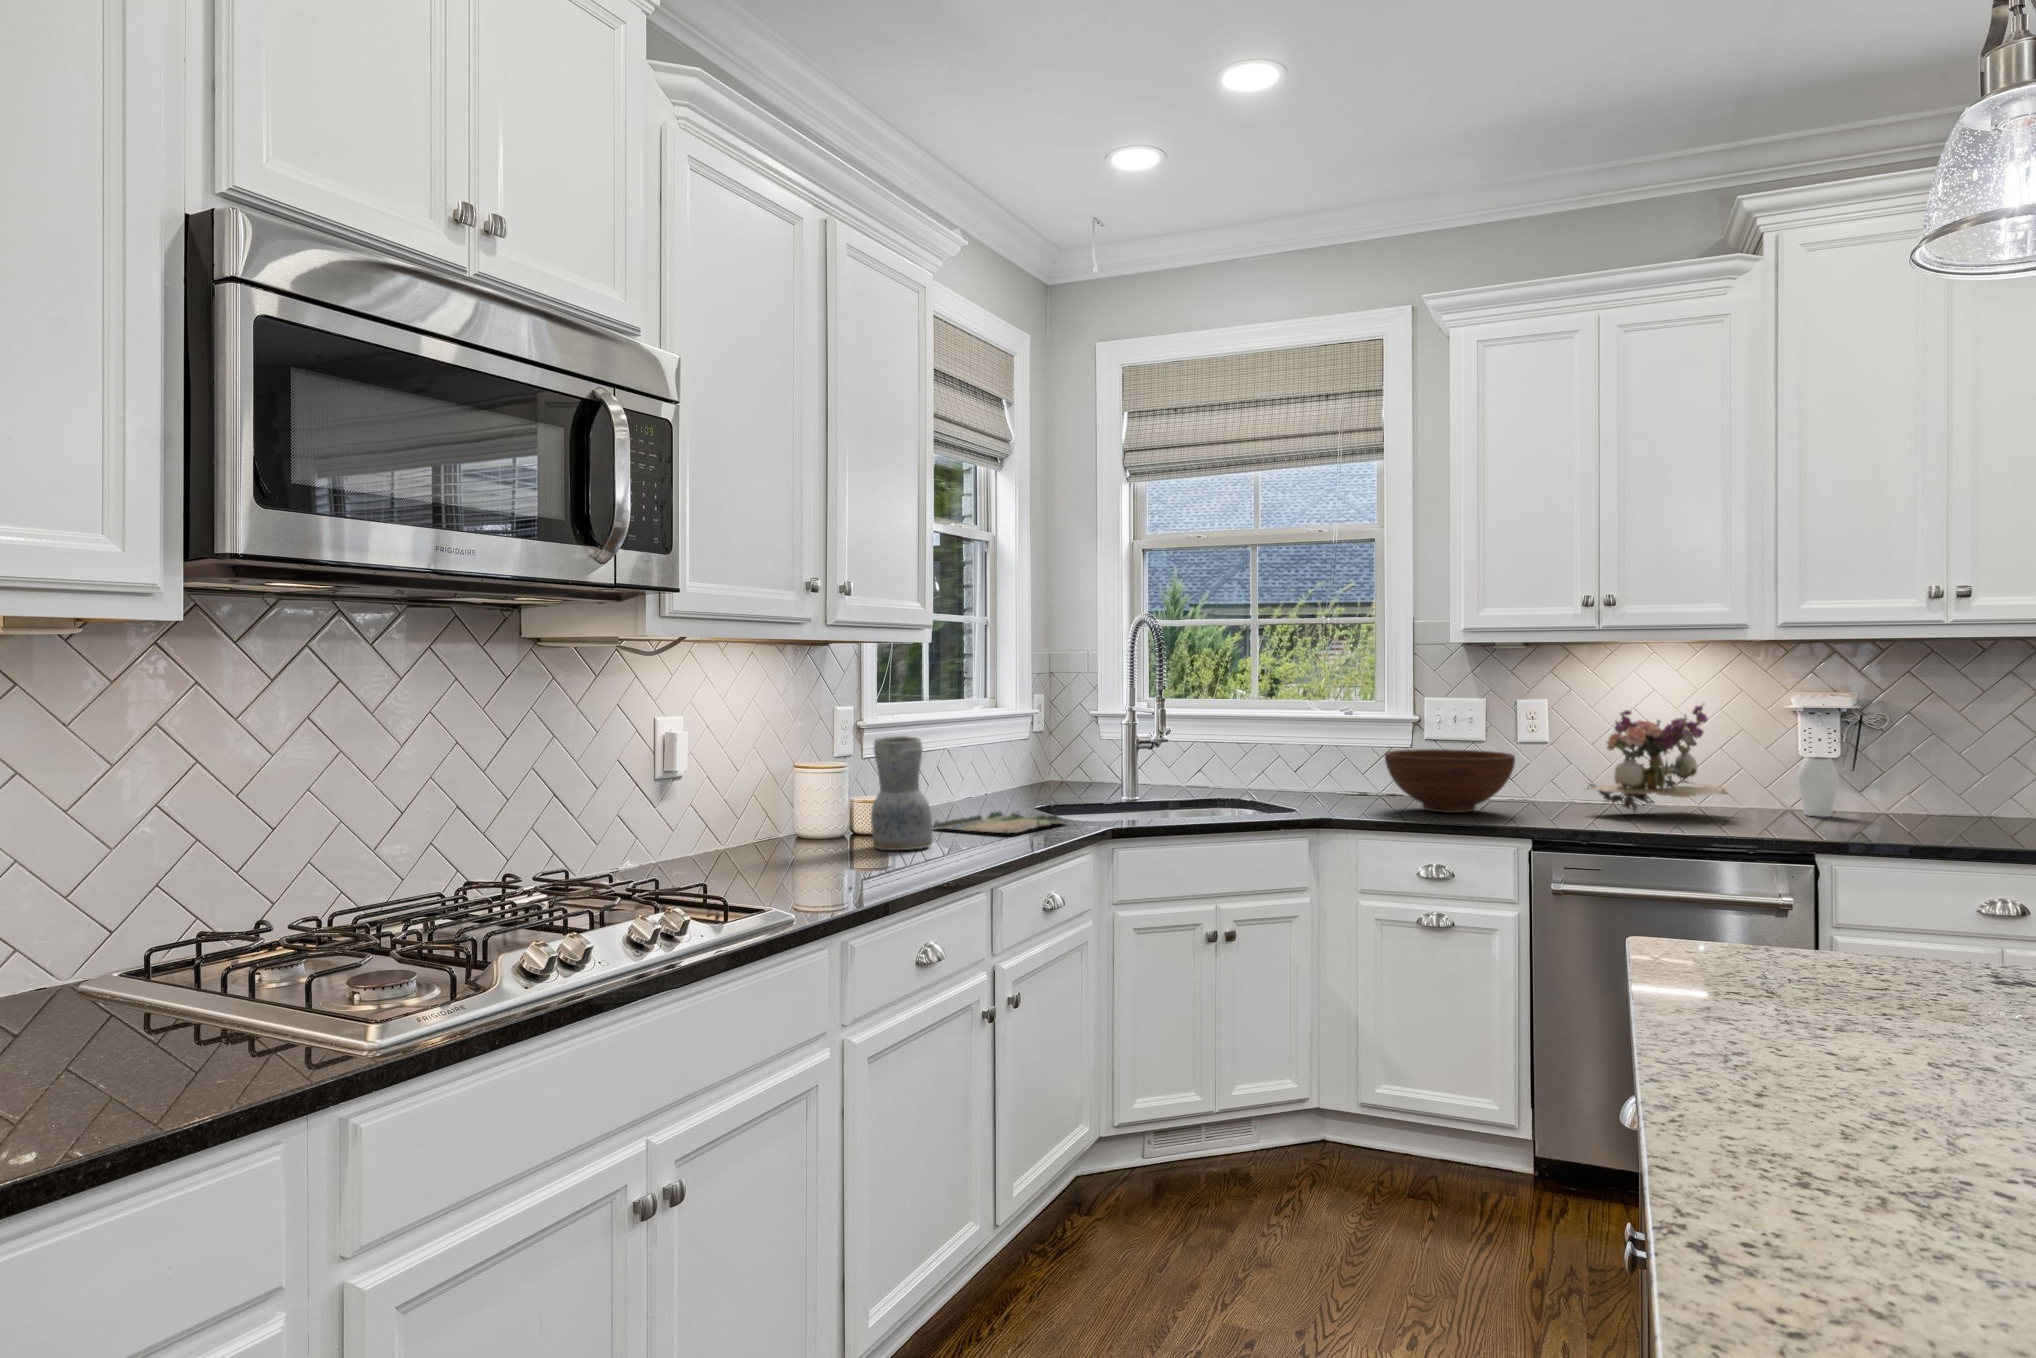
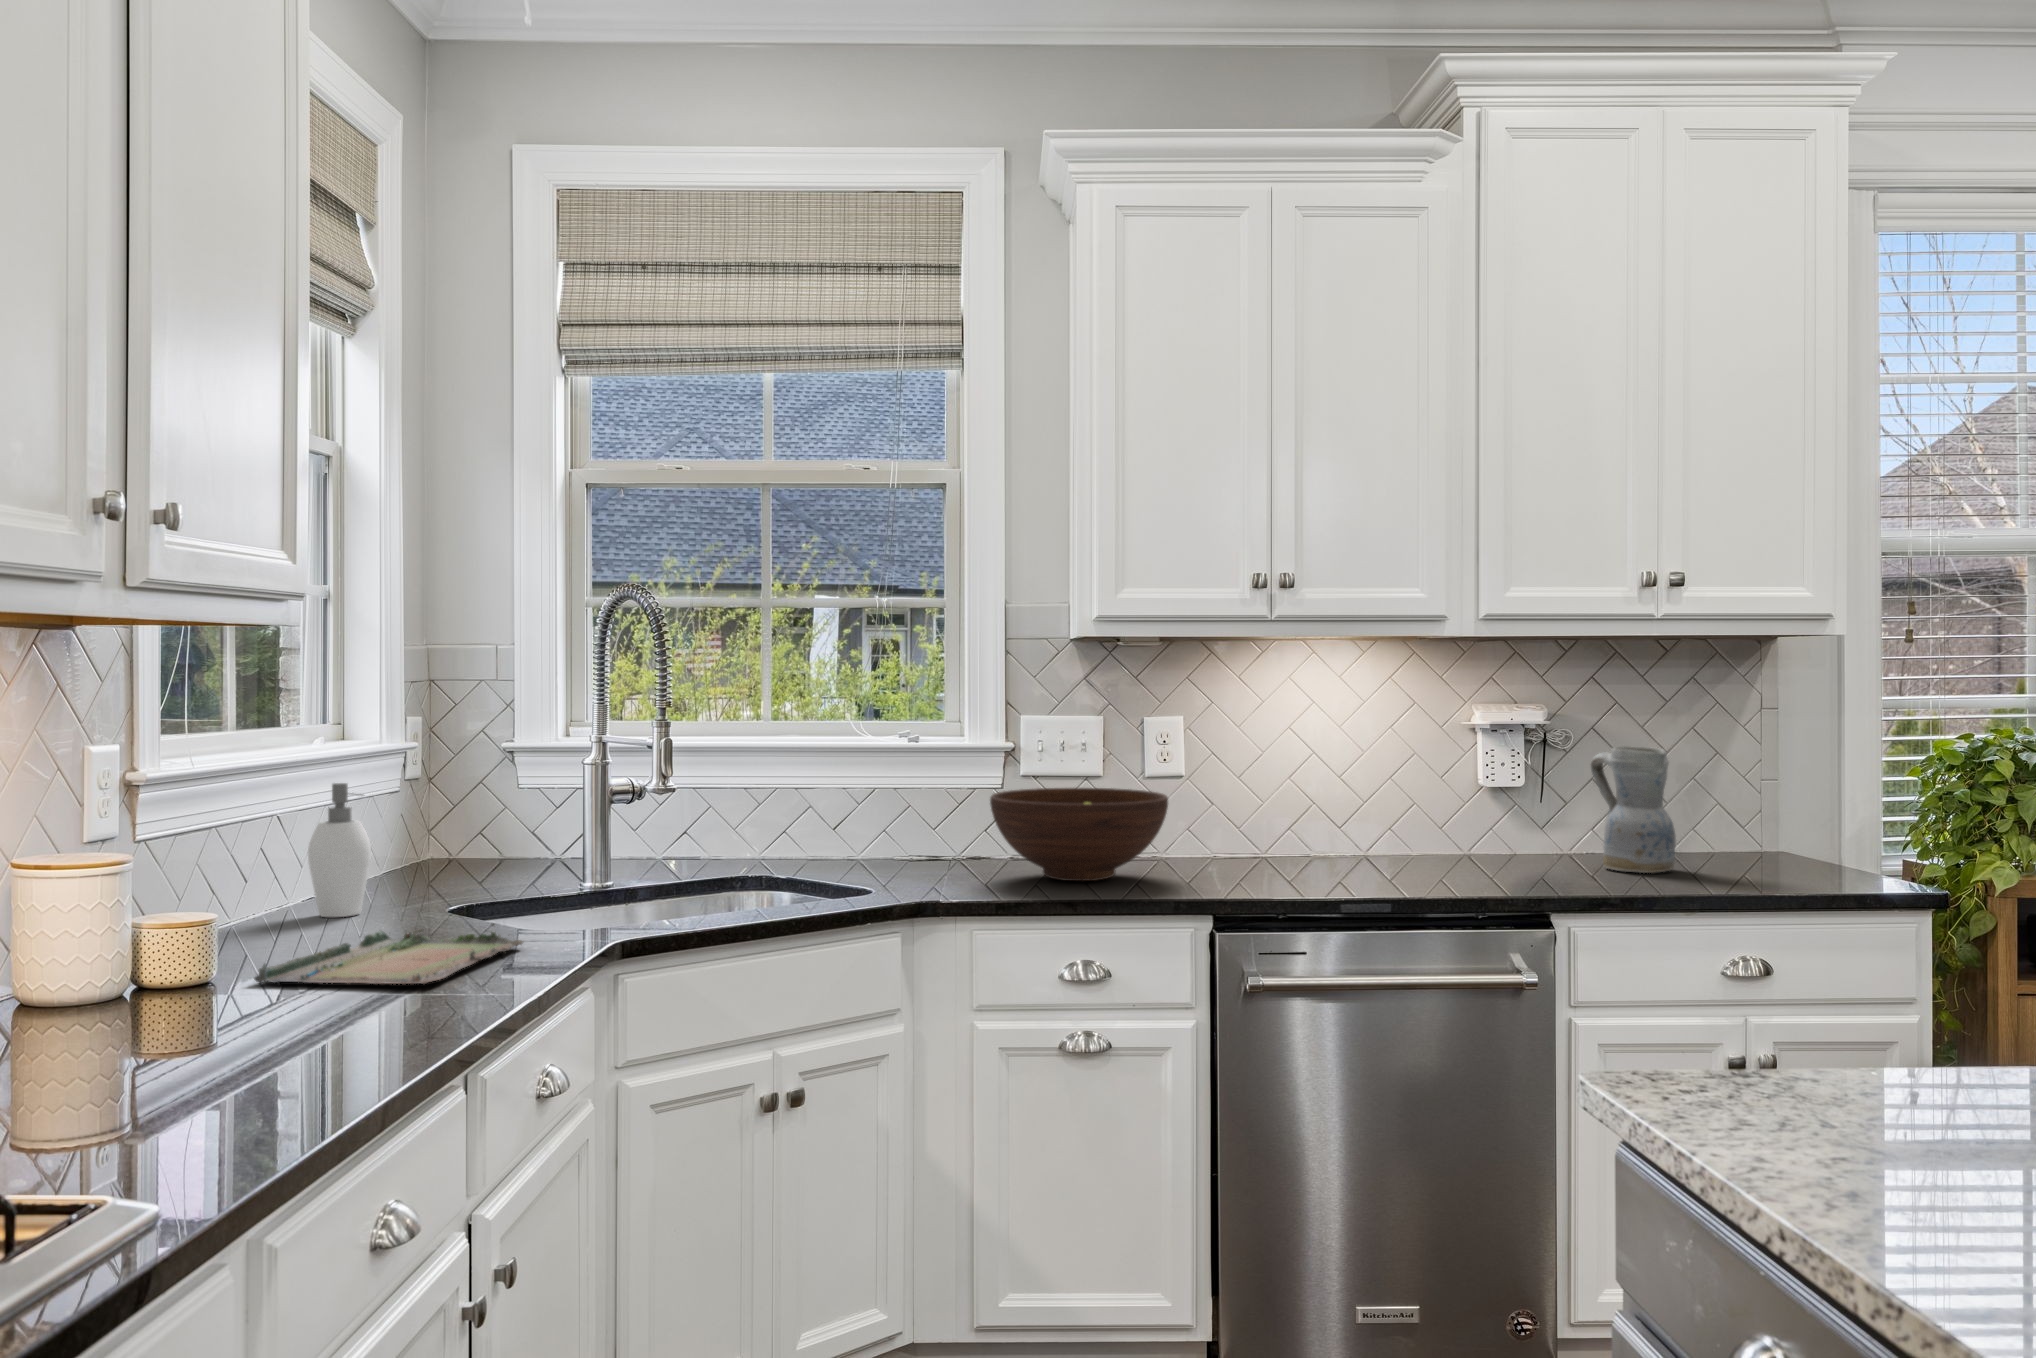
flower arrangement: present [1586,704,1728,811] -> none [1246,716,1424,868]
ceramic pitcher: present [871,736,933,850] -> present [1591,746,1676,873]
soap dispenser: present [1797,757,1839,817] -> present [308,783,371,917]

